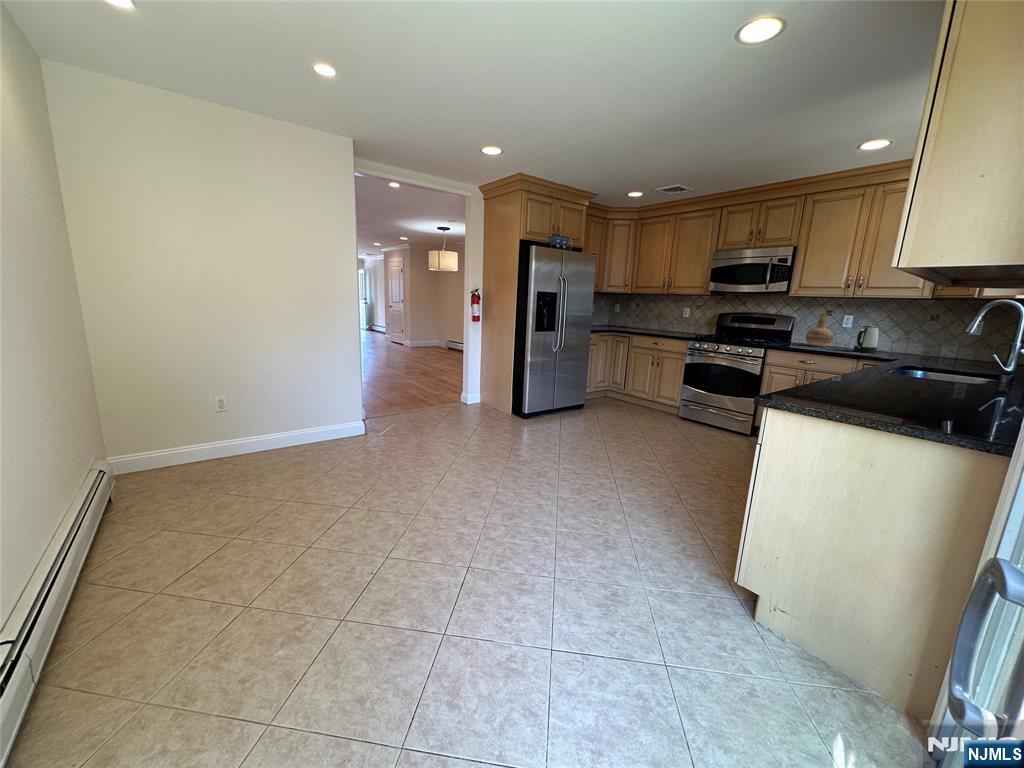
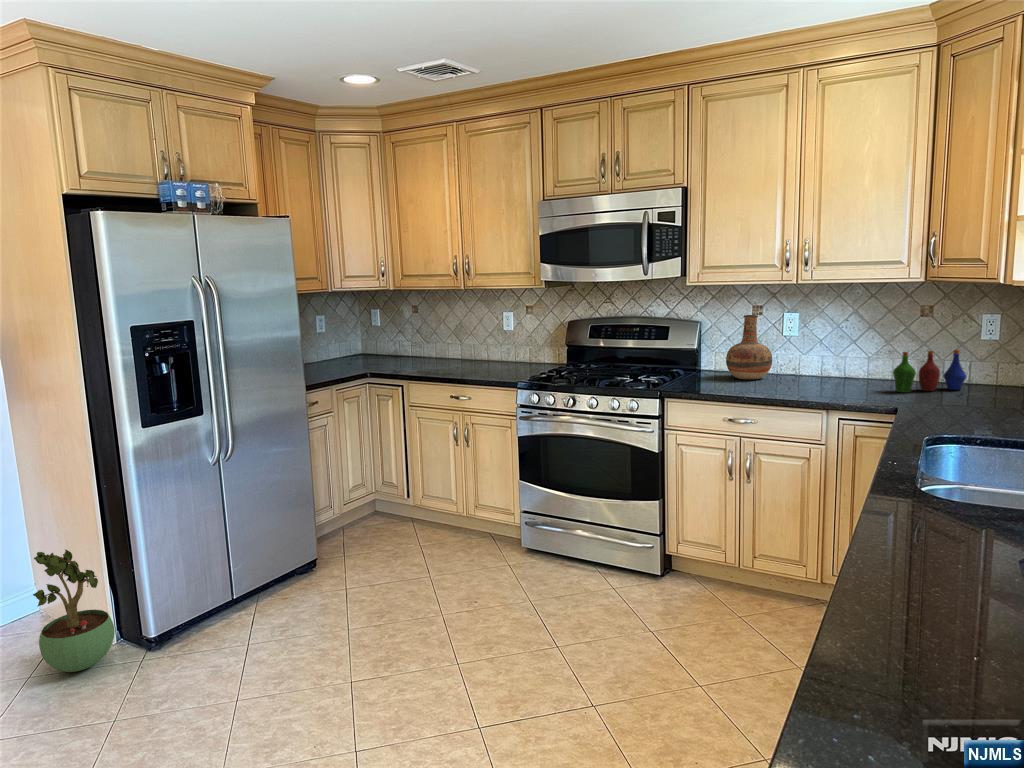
kettle: present [853,326,878,353] -> none [812,336,850,389]
bottle: none [903,335,951,359] -> present [893,350,966,393]
potted plant: none [488,373,514,420] -> present [33,550,115,672]

